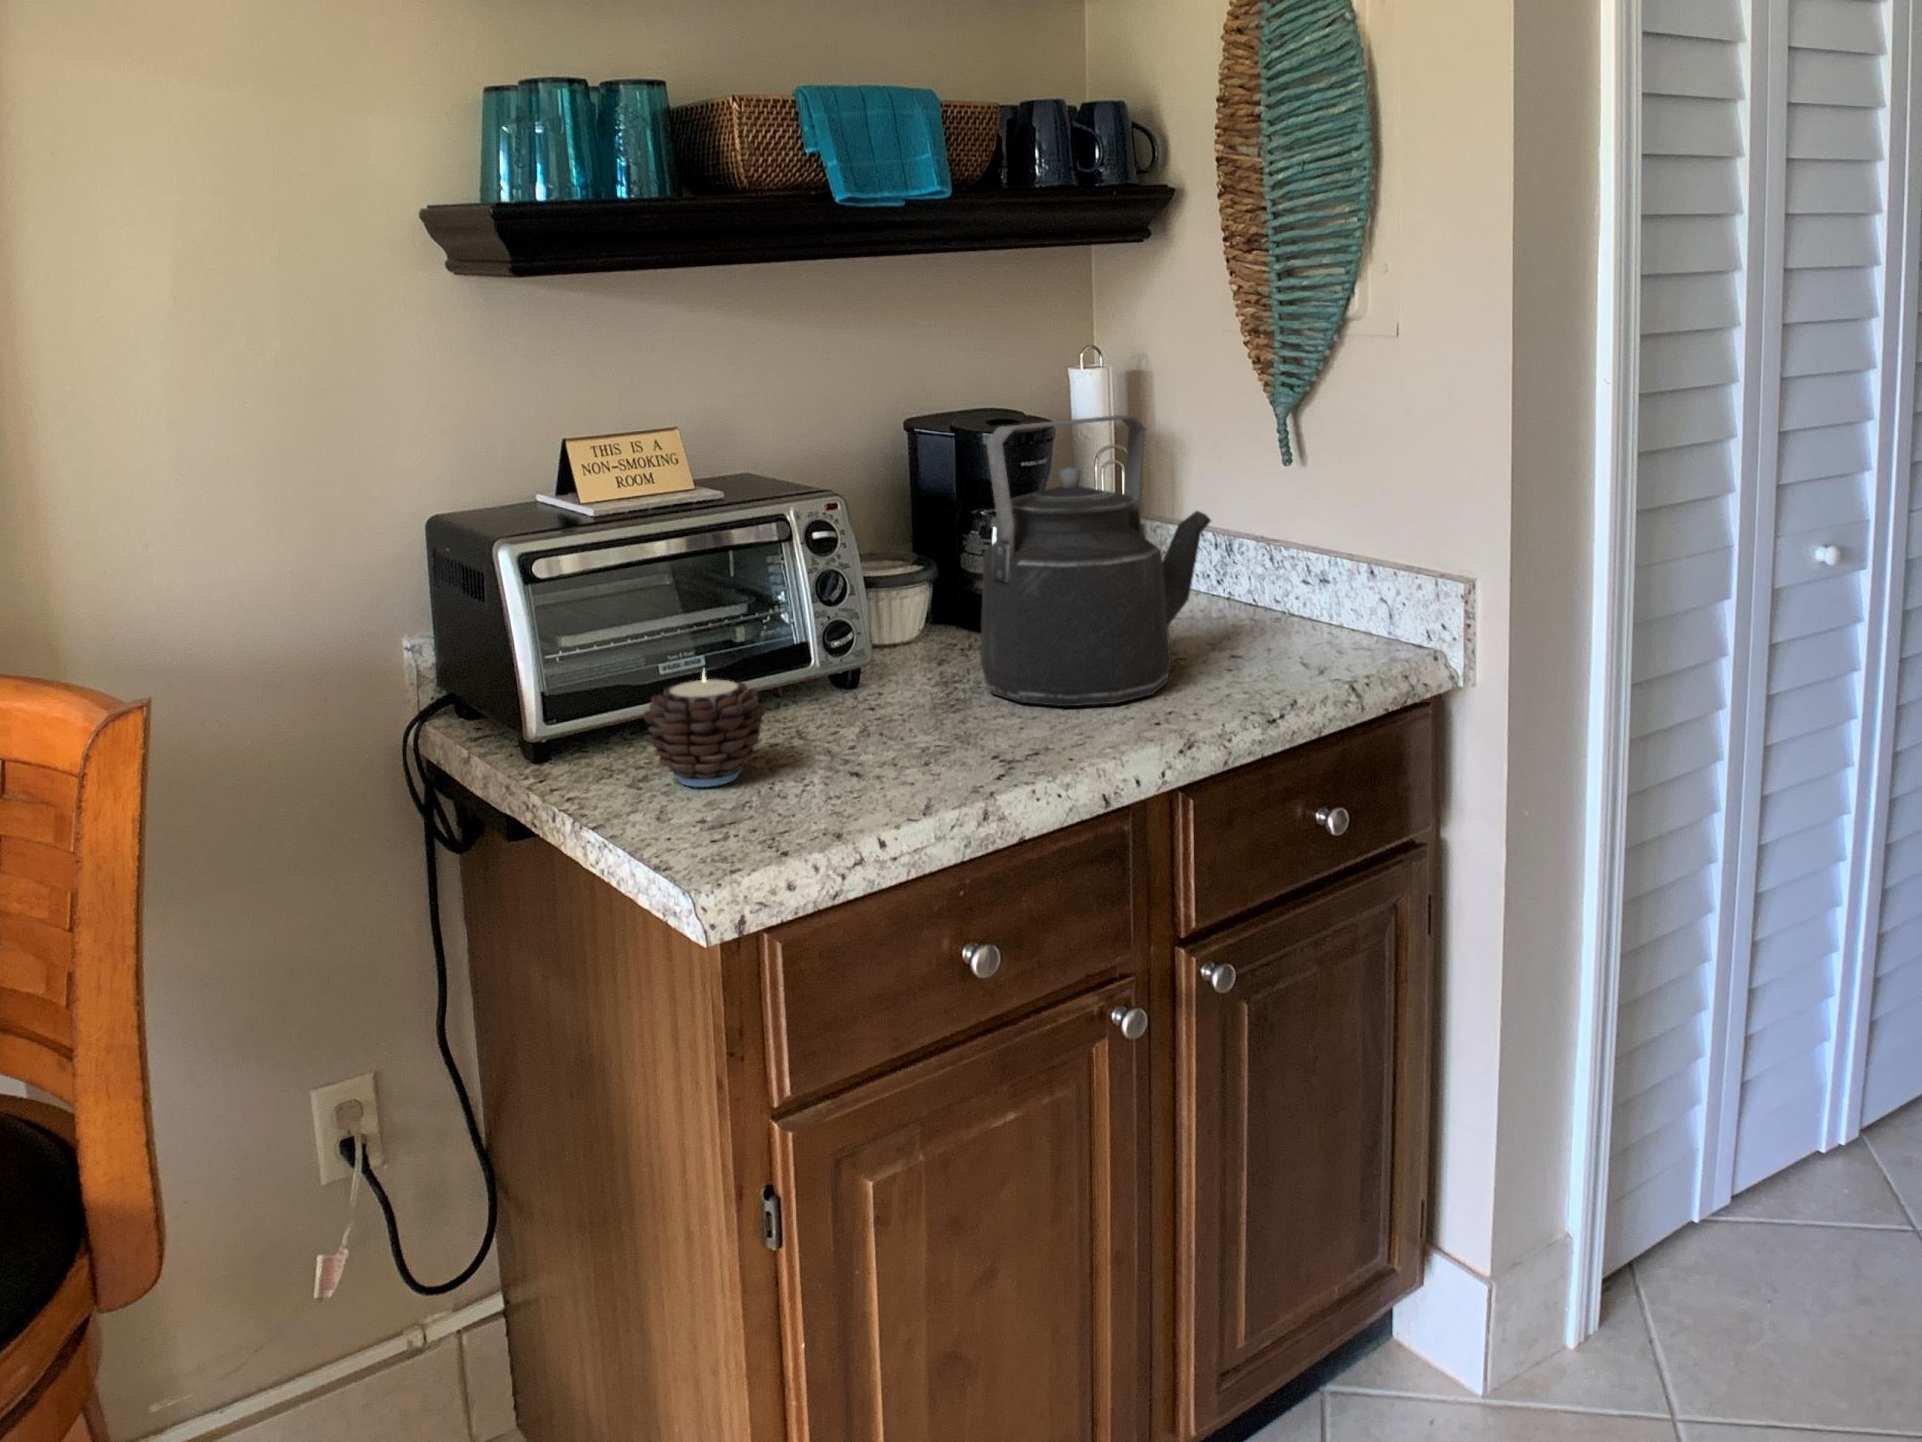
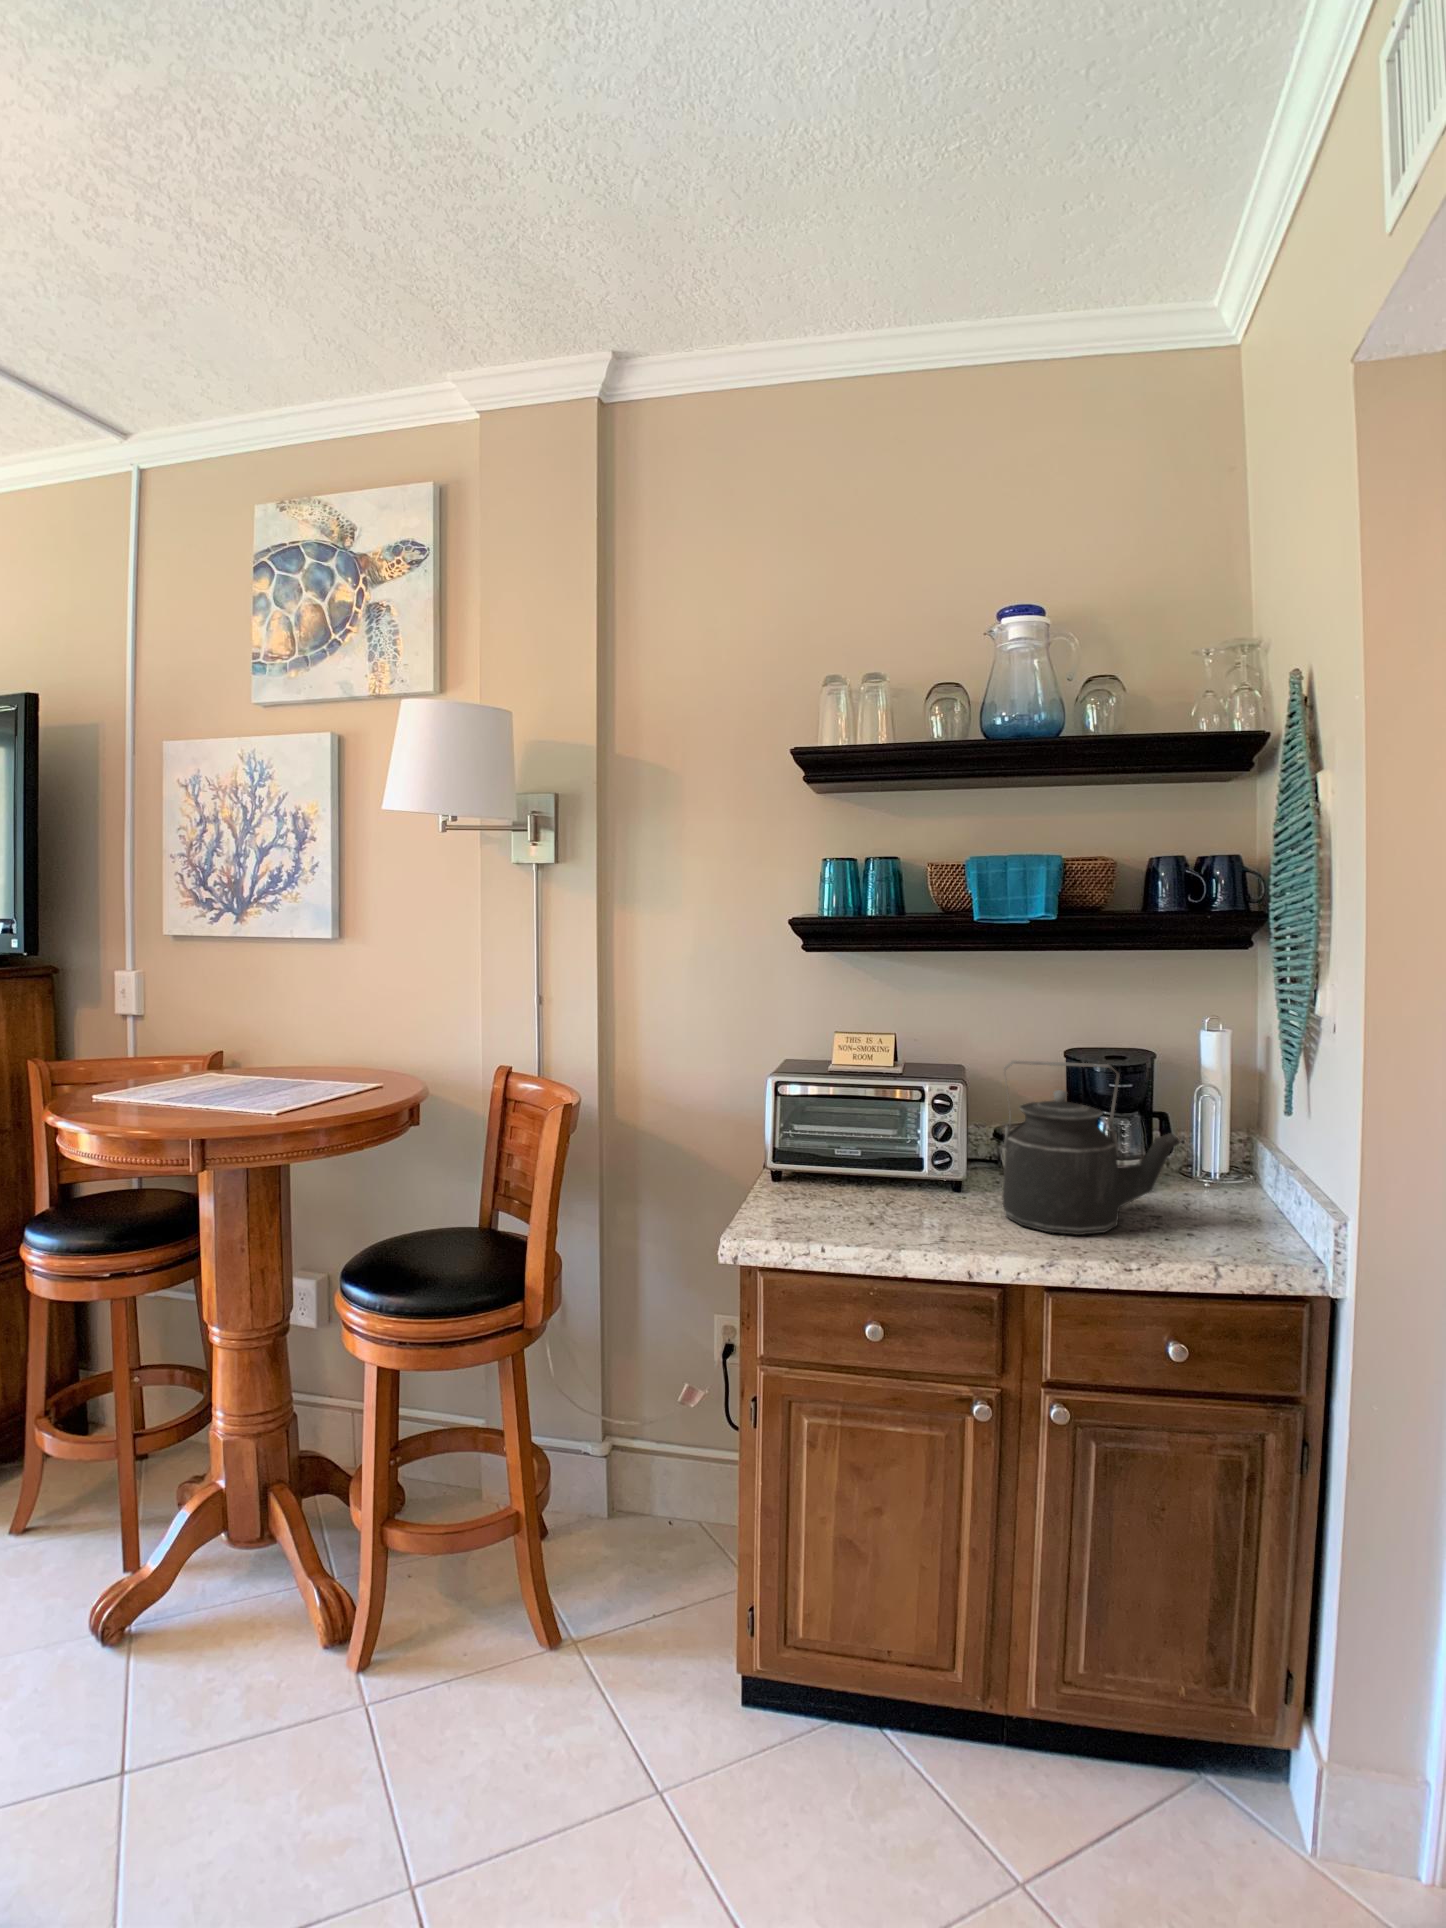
candle: present [644,671,766,787] -> none [786,1152,842,1207]

